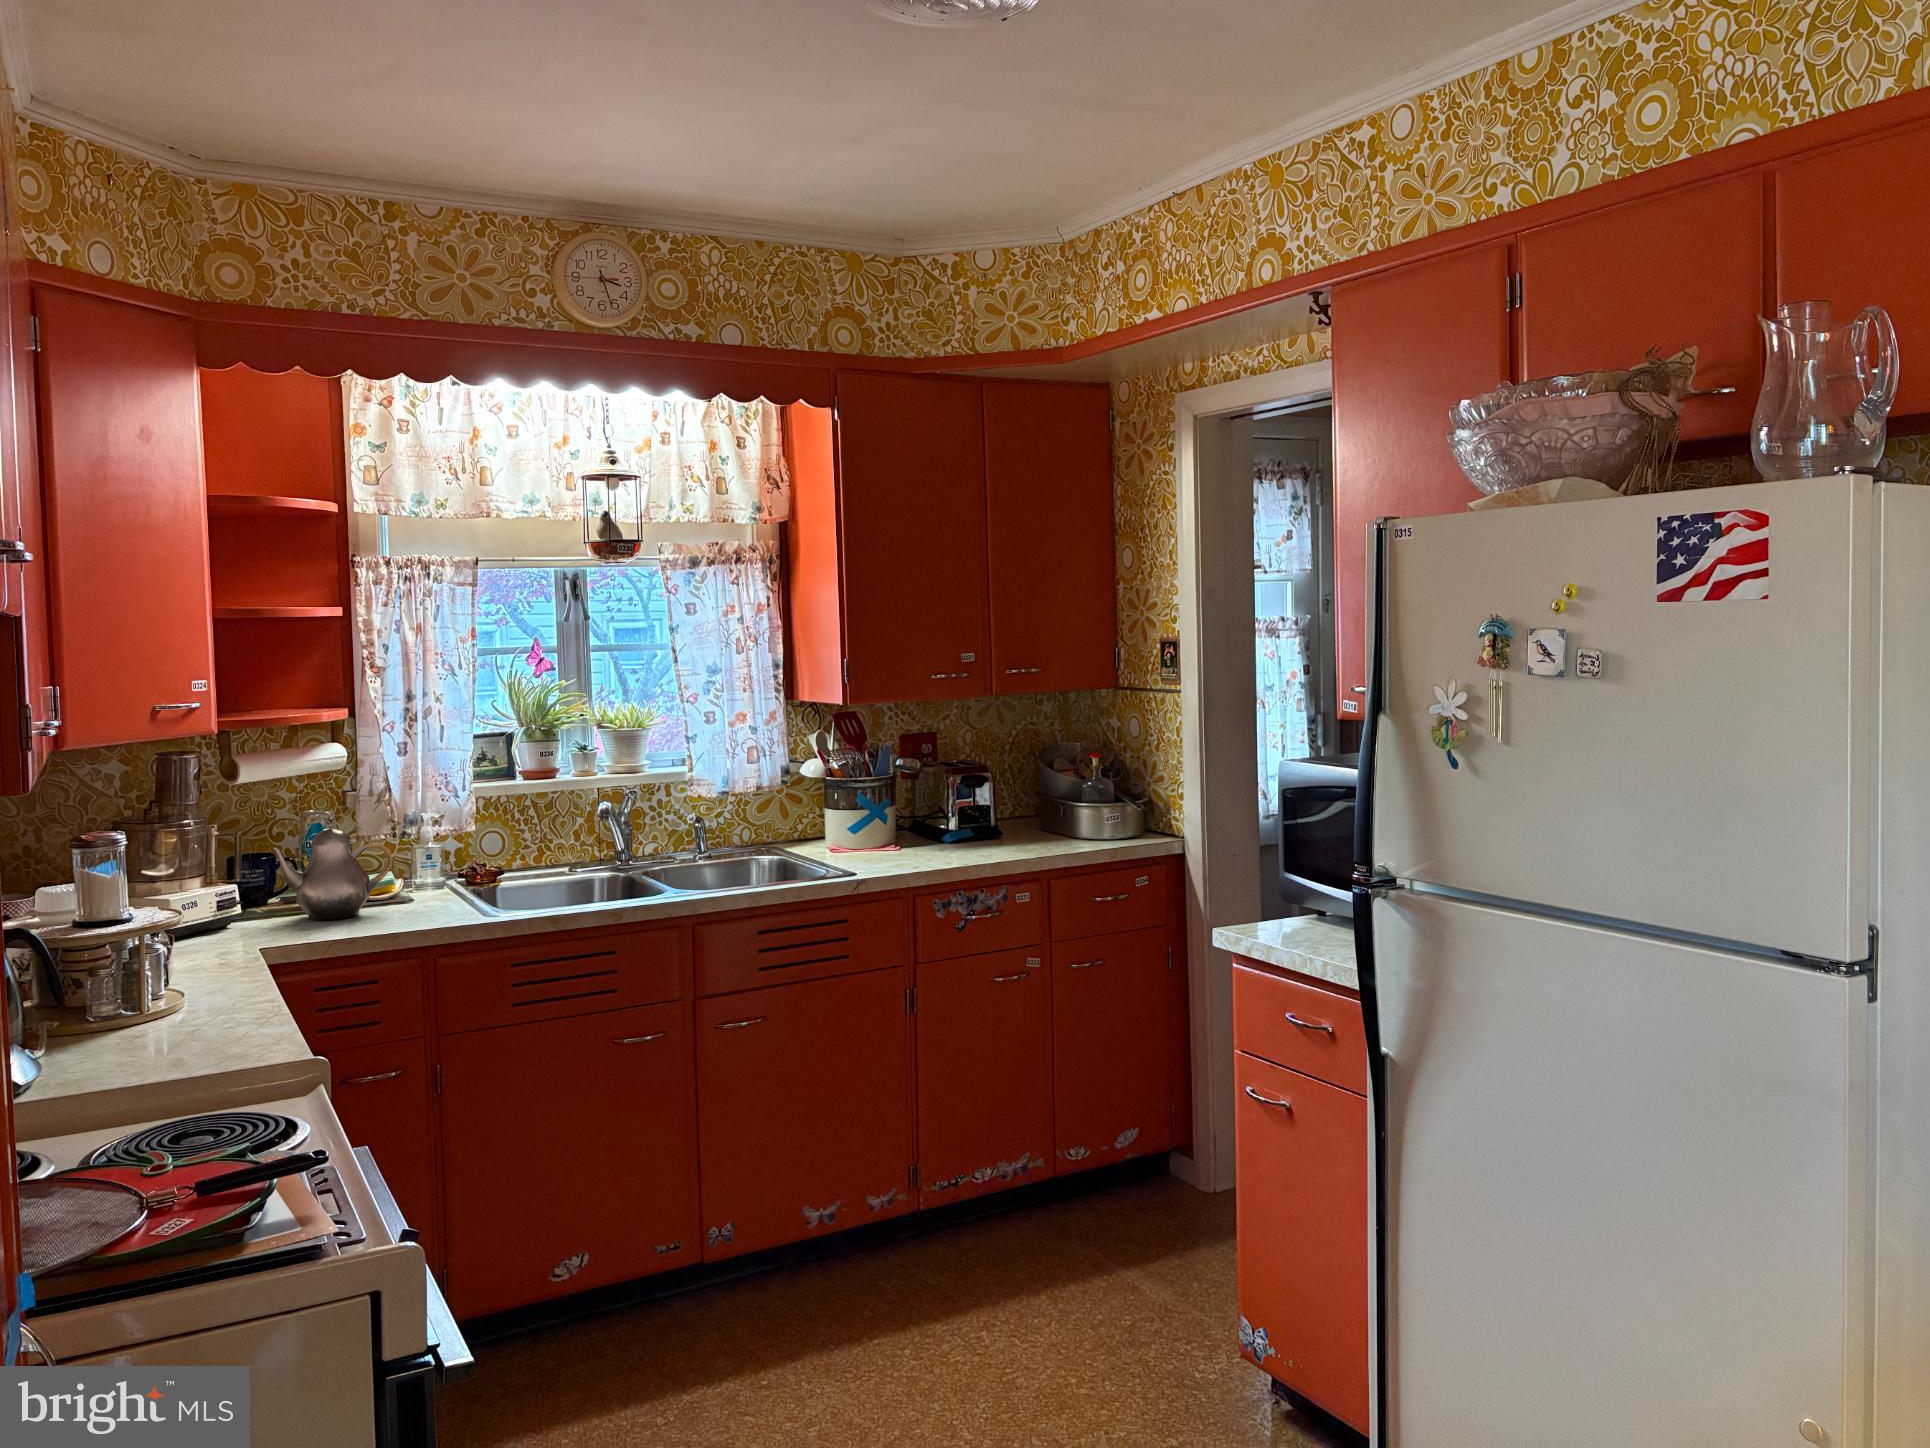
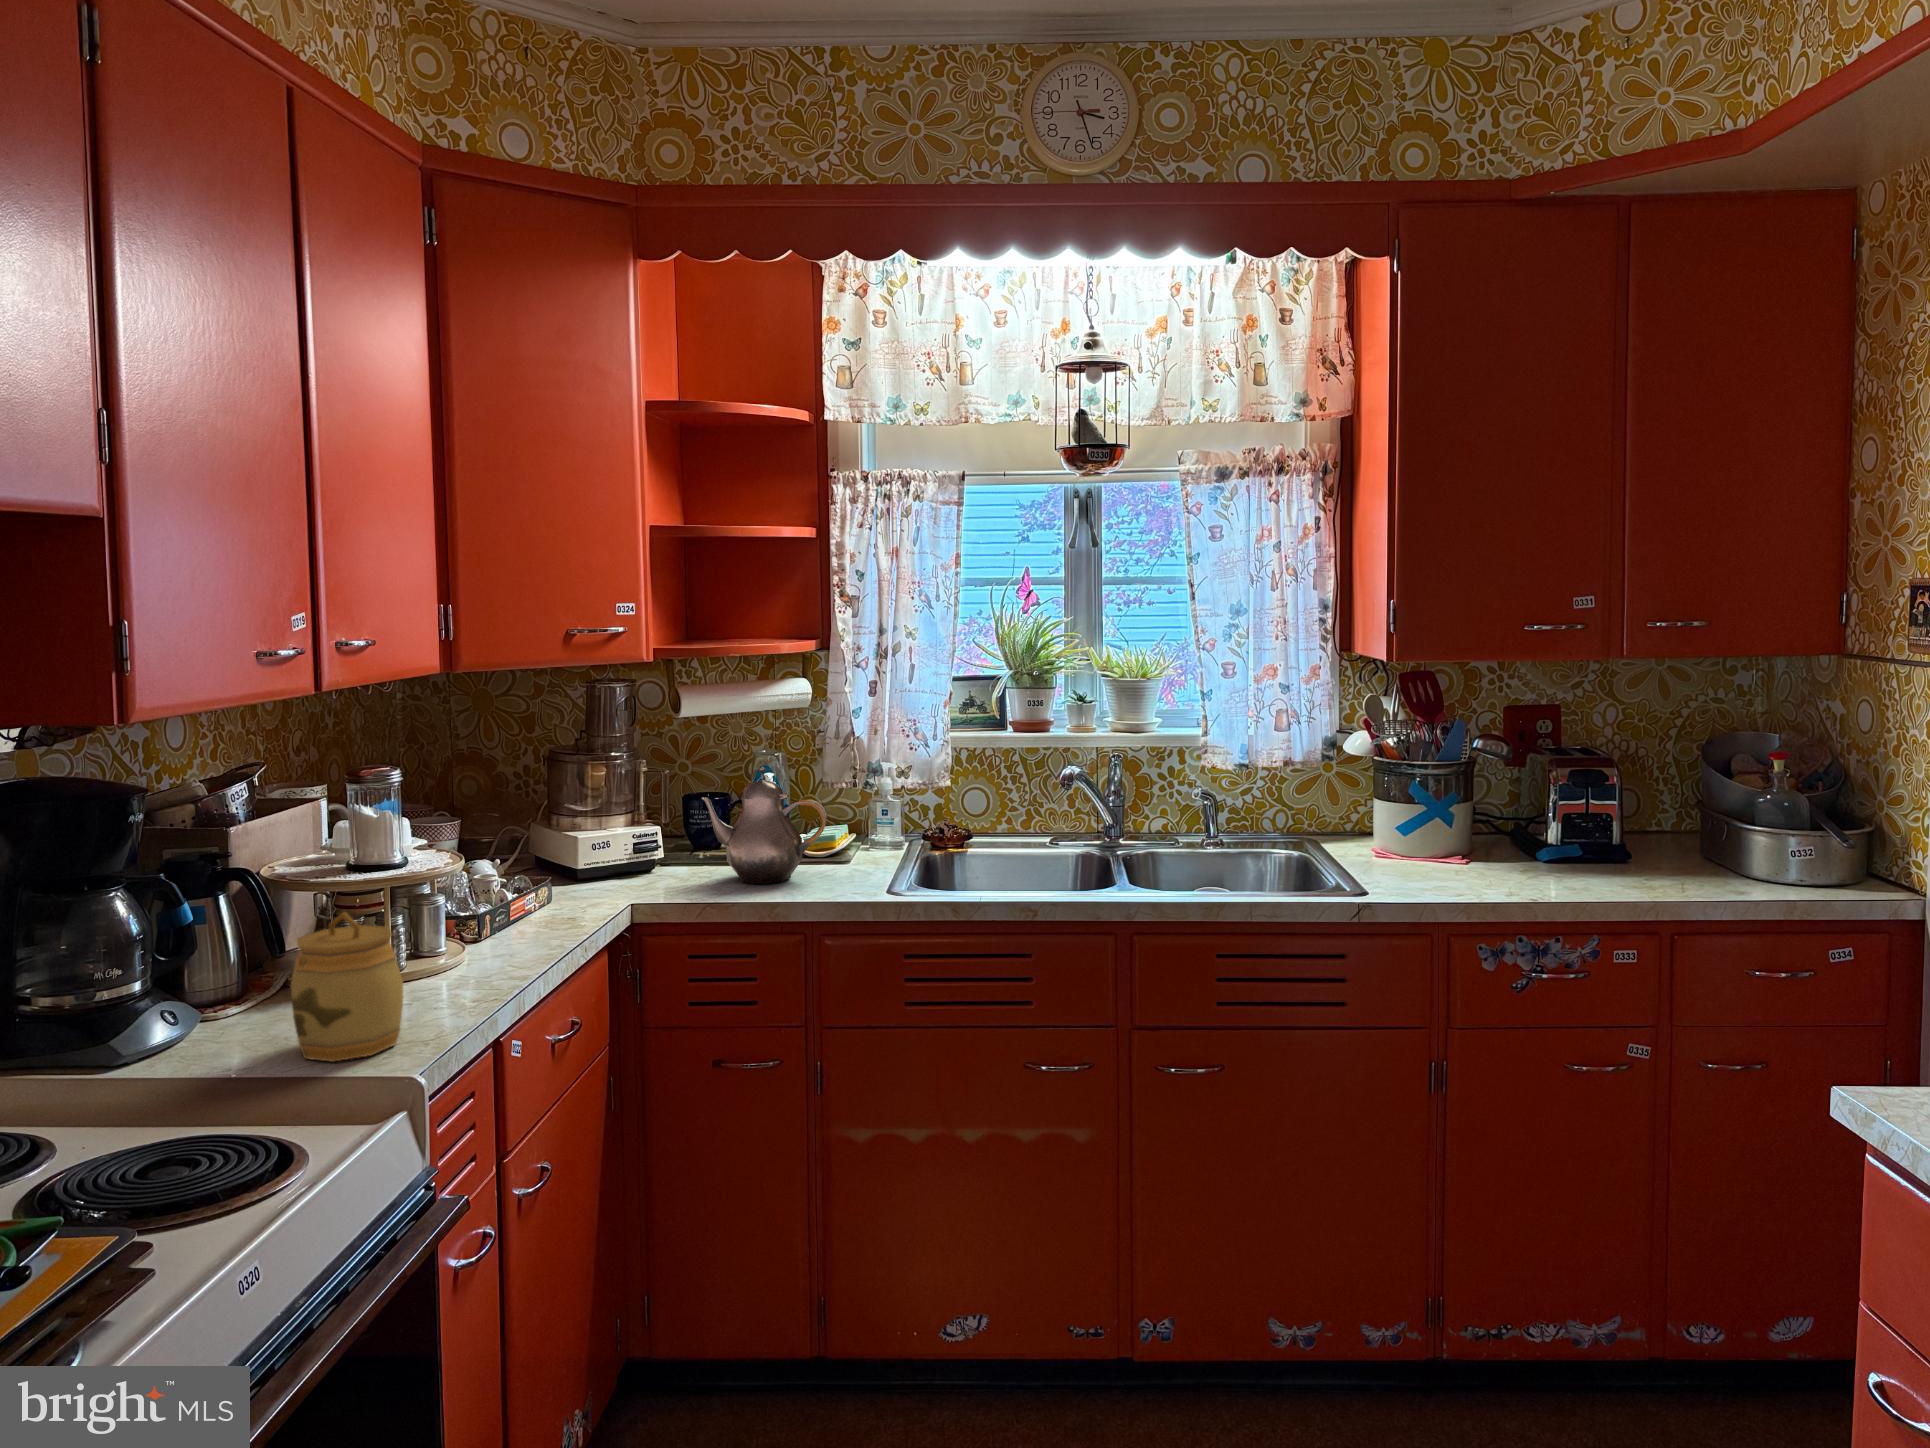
jar: none [86,929,190,1052] -> present [291,912,403,1061]

